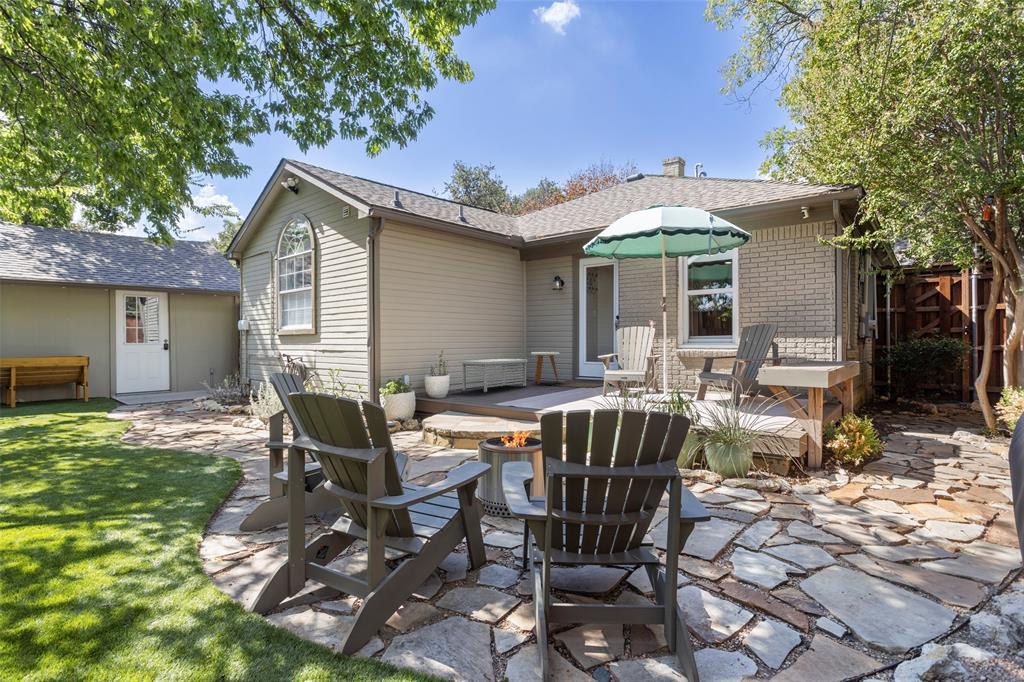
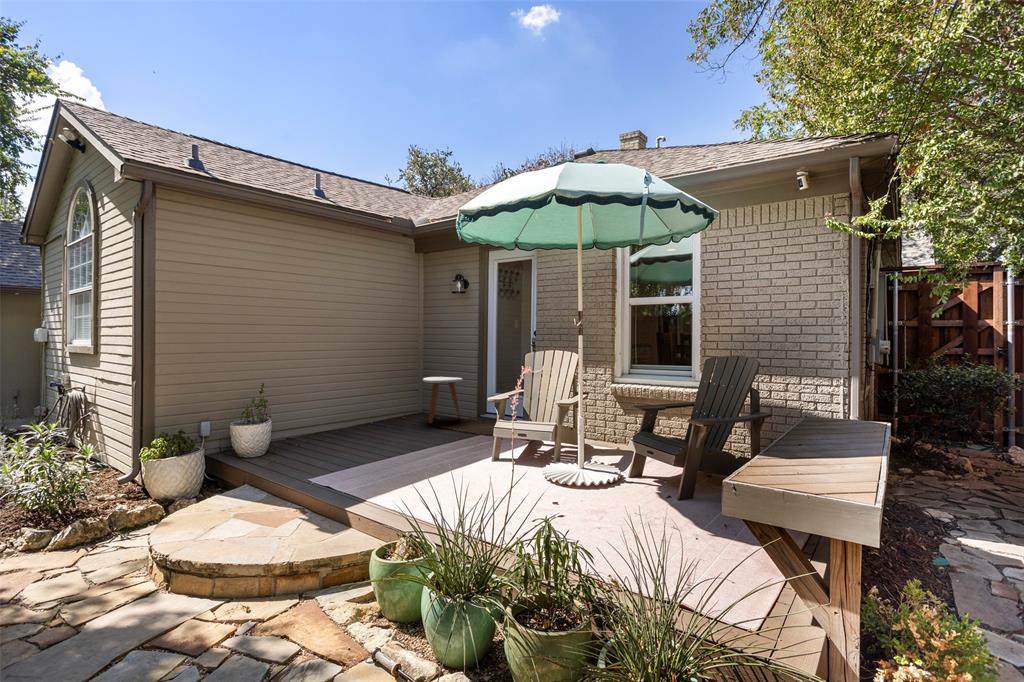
storage bench: present [459,359,528,392] -> none [307,387,413,443]

